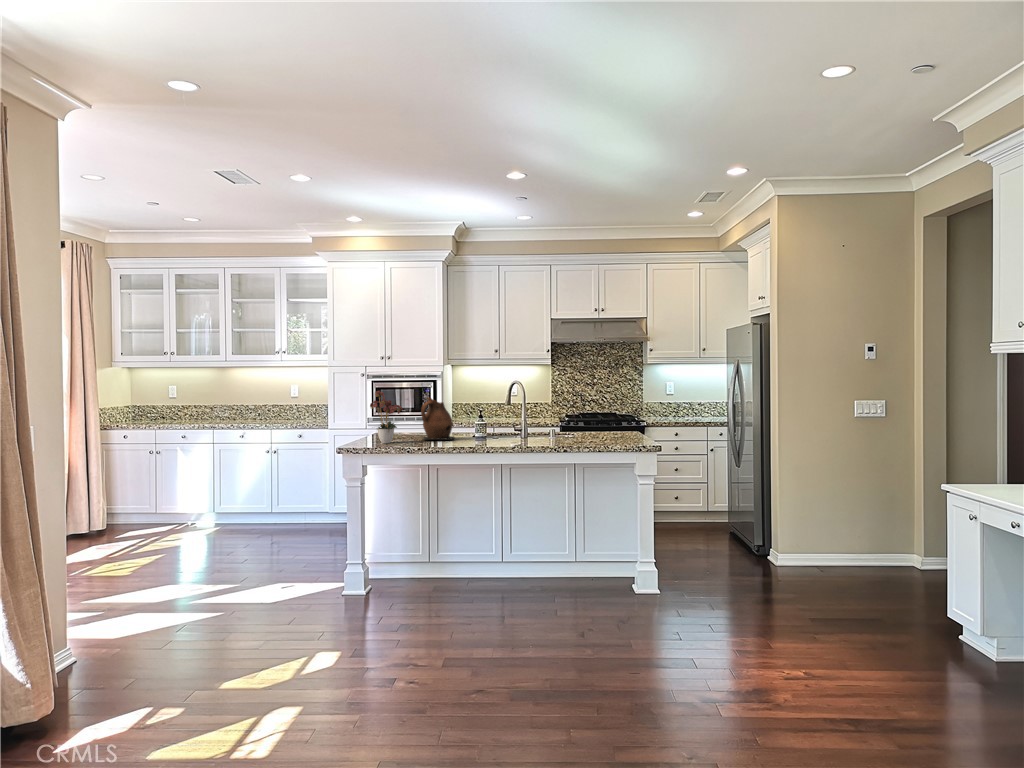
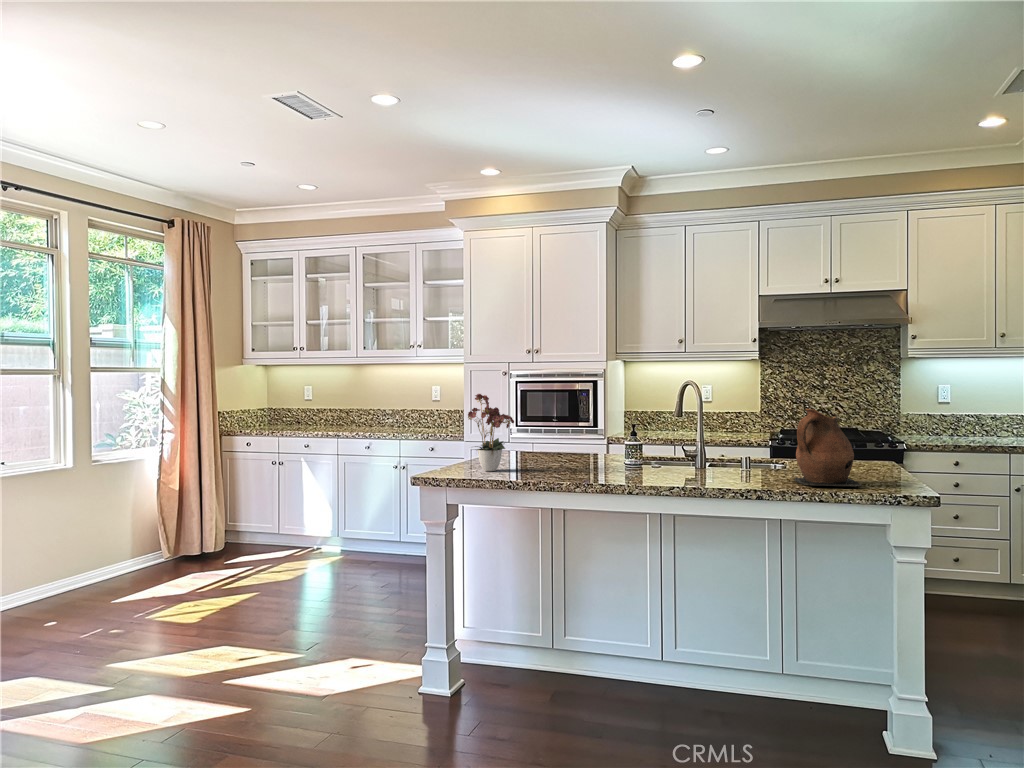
ceramic pitcher: present [421,398,454,440] -> present [794,409,862,488]

